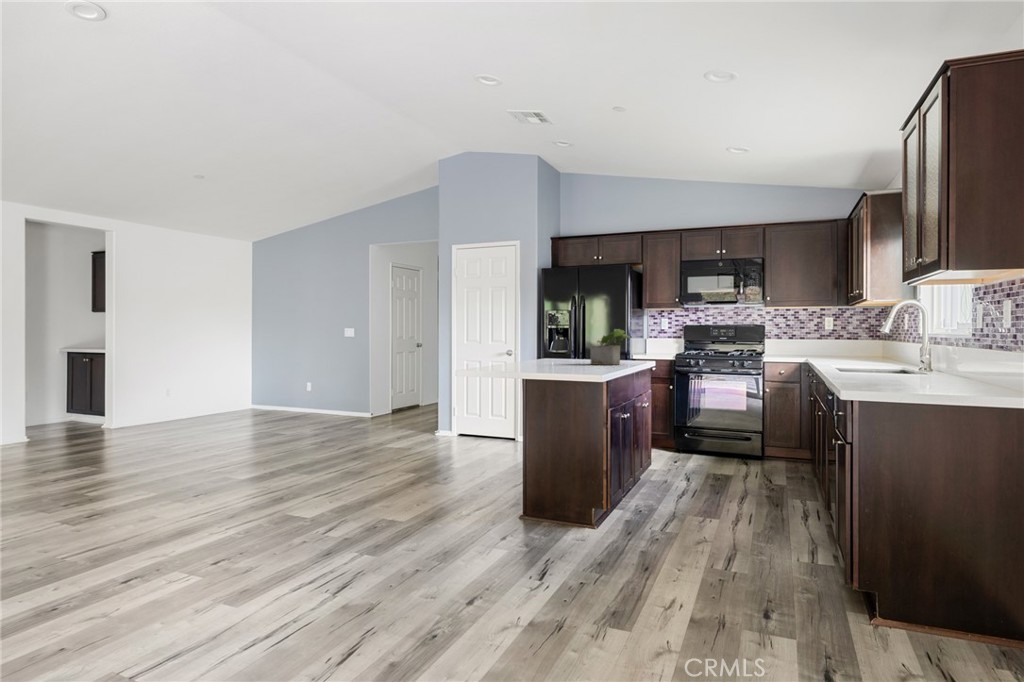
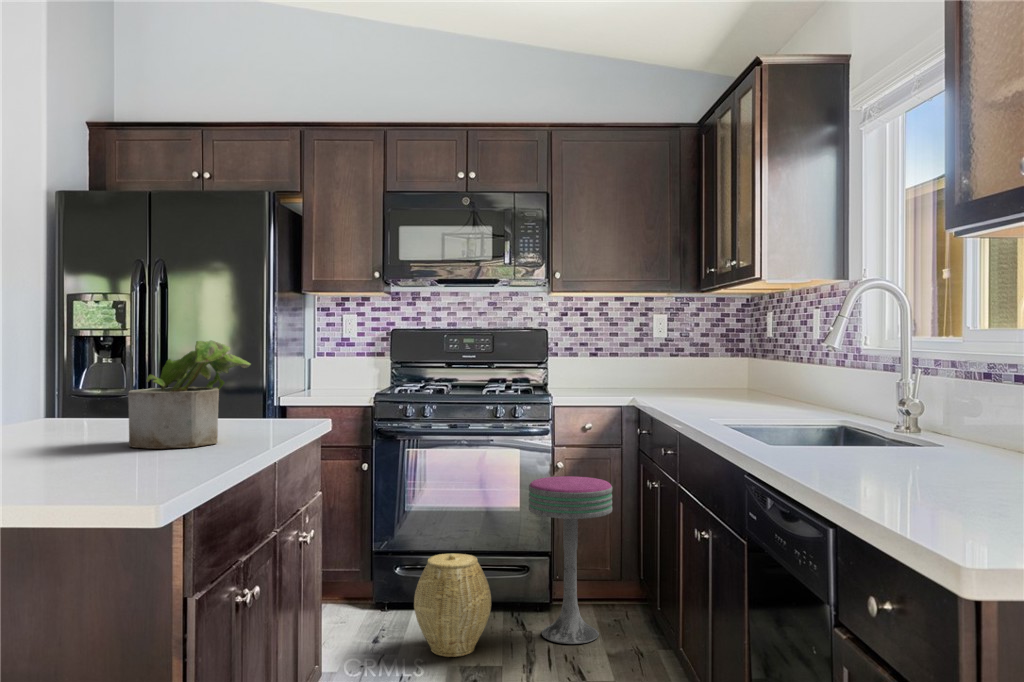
bar stool: none [748,395,791,470] -> present [529,476,612,644]
woven basket: none [693,424,729,468] -> present [414,554,491,657]

